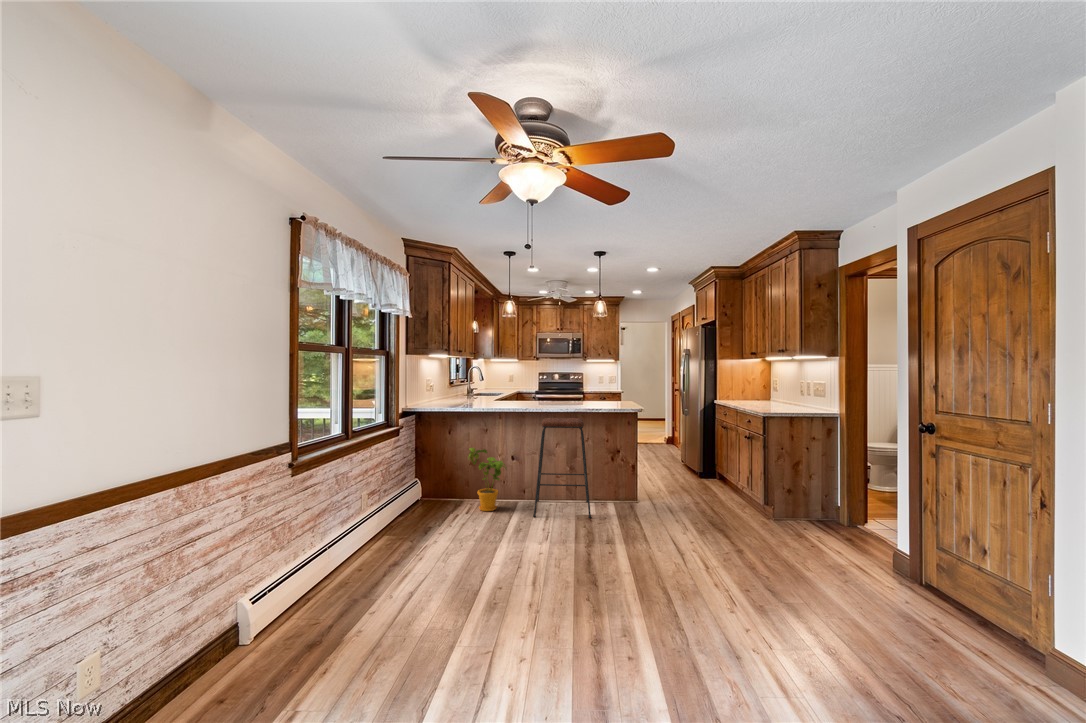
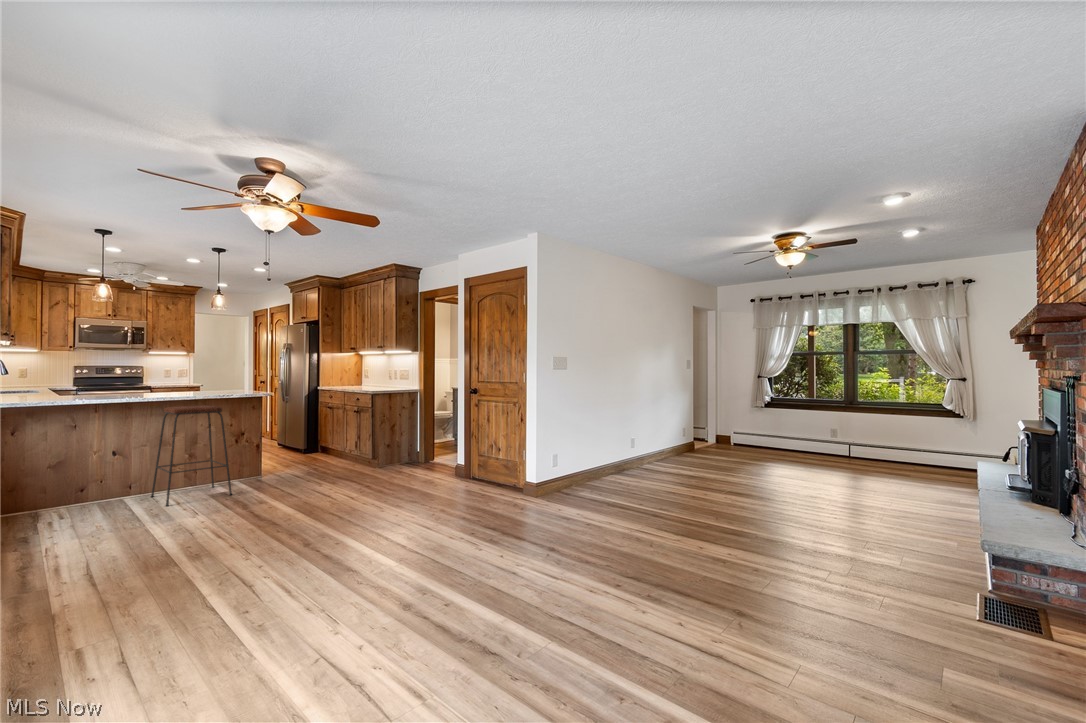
house plant: present [469,448,506,511] -> none [62,444,124,516]

